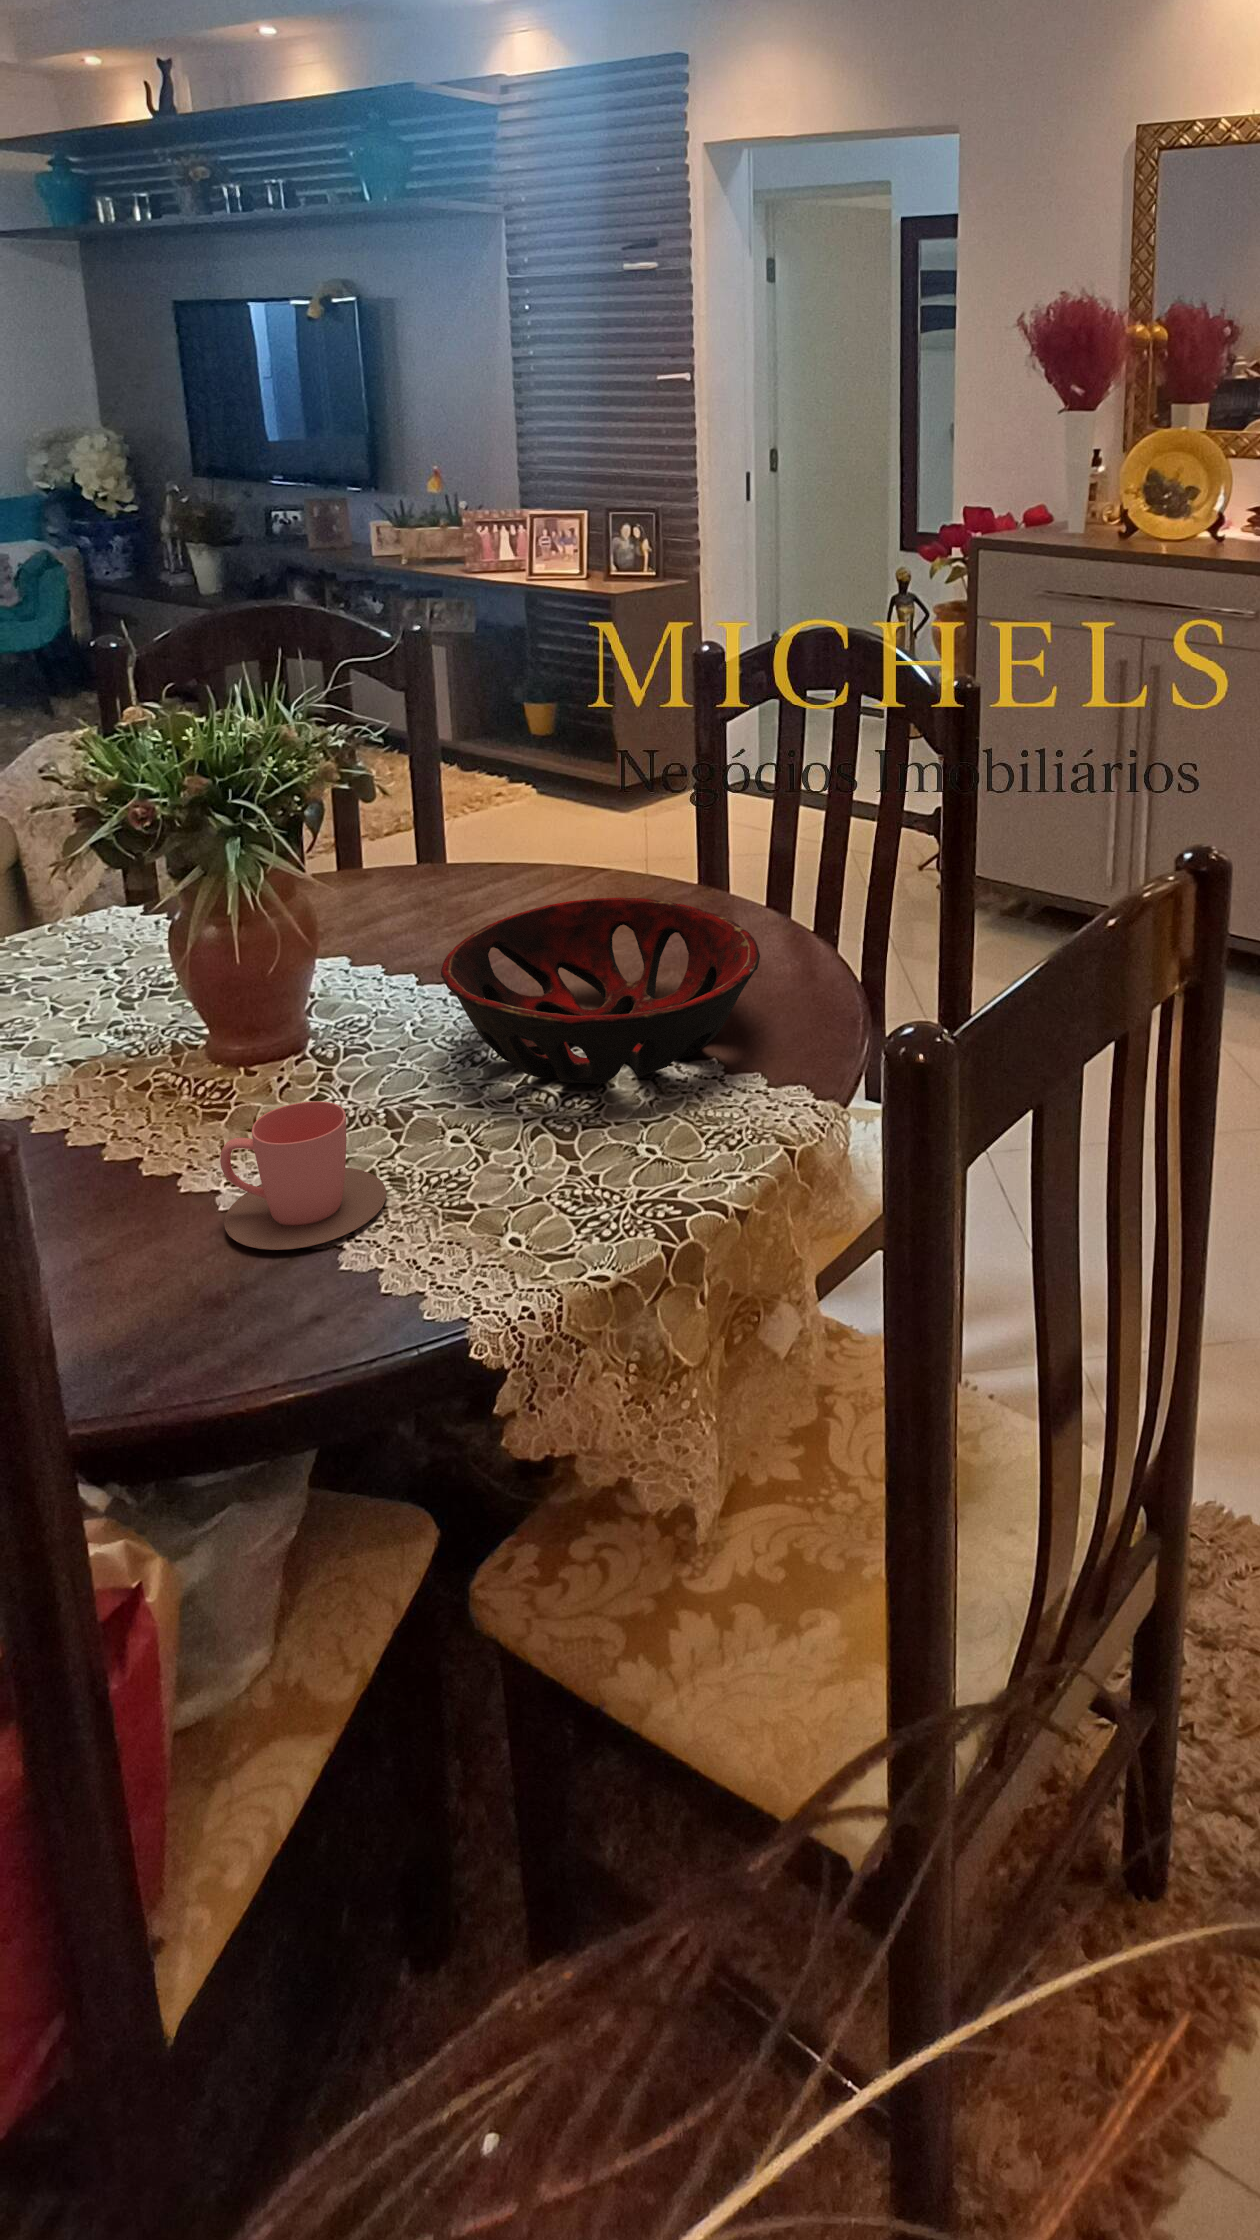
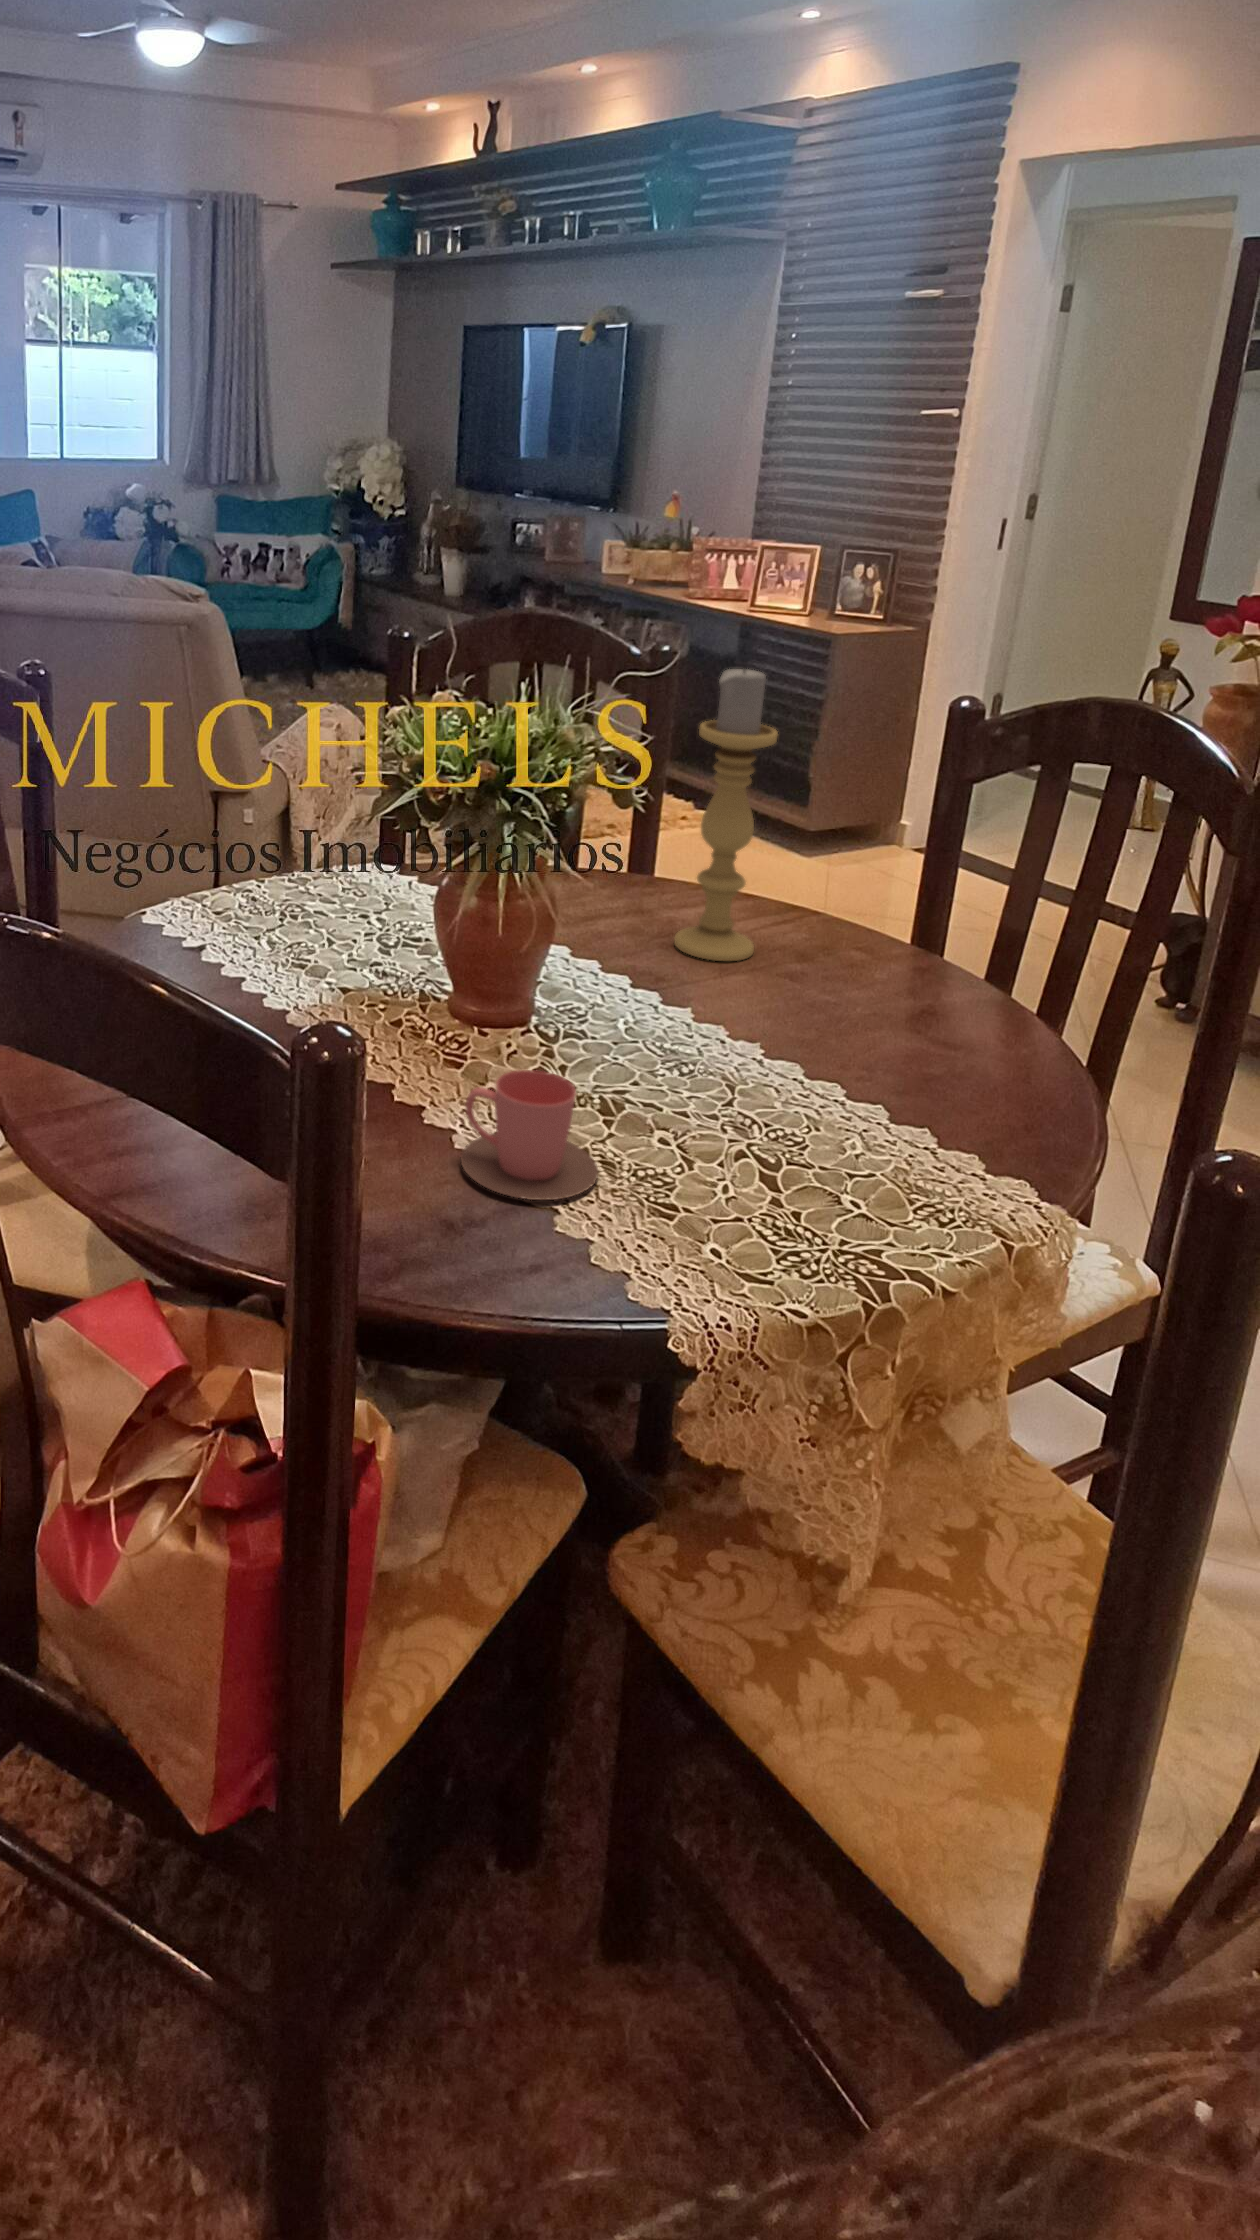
candle holder: none [449,635,542,936] -> present [674,667,778,961]
decorative bowl: present [441,897,760,1084] -> none [666,940,994,1130]

